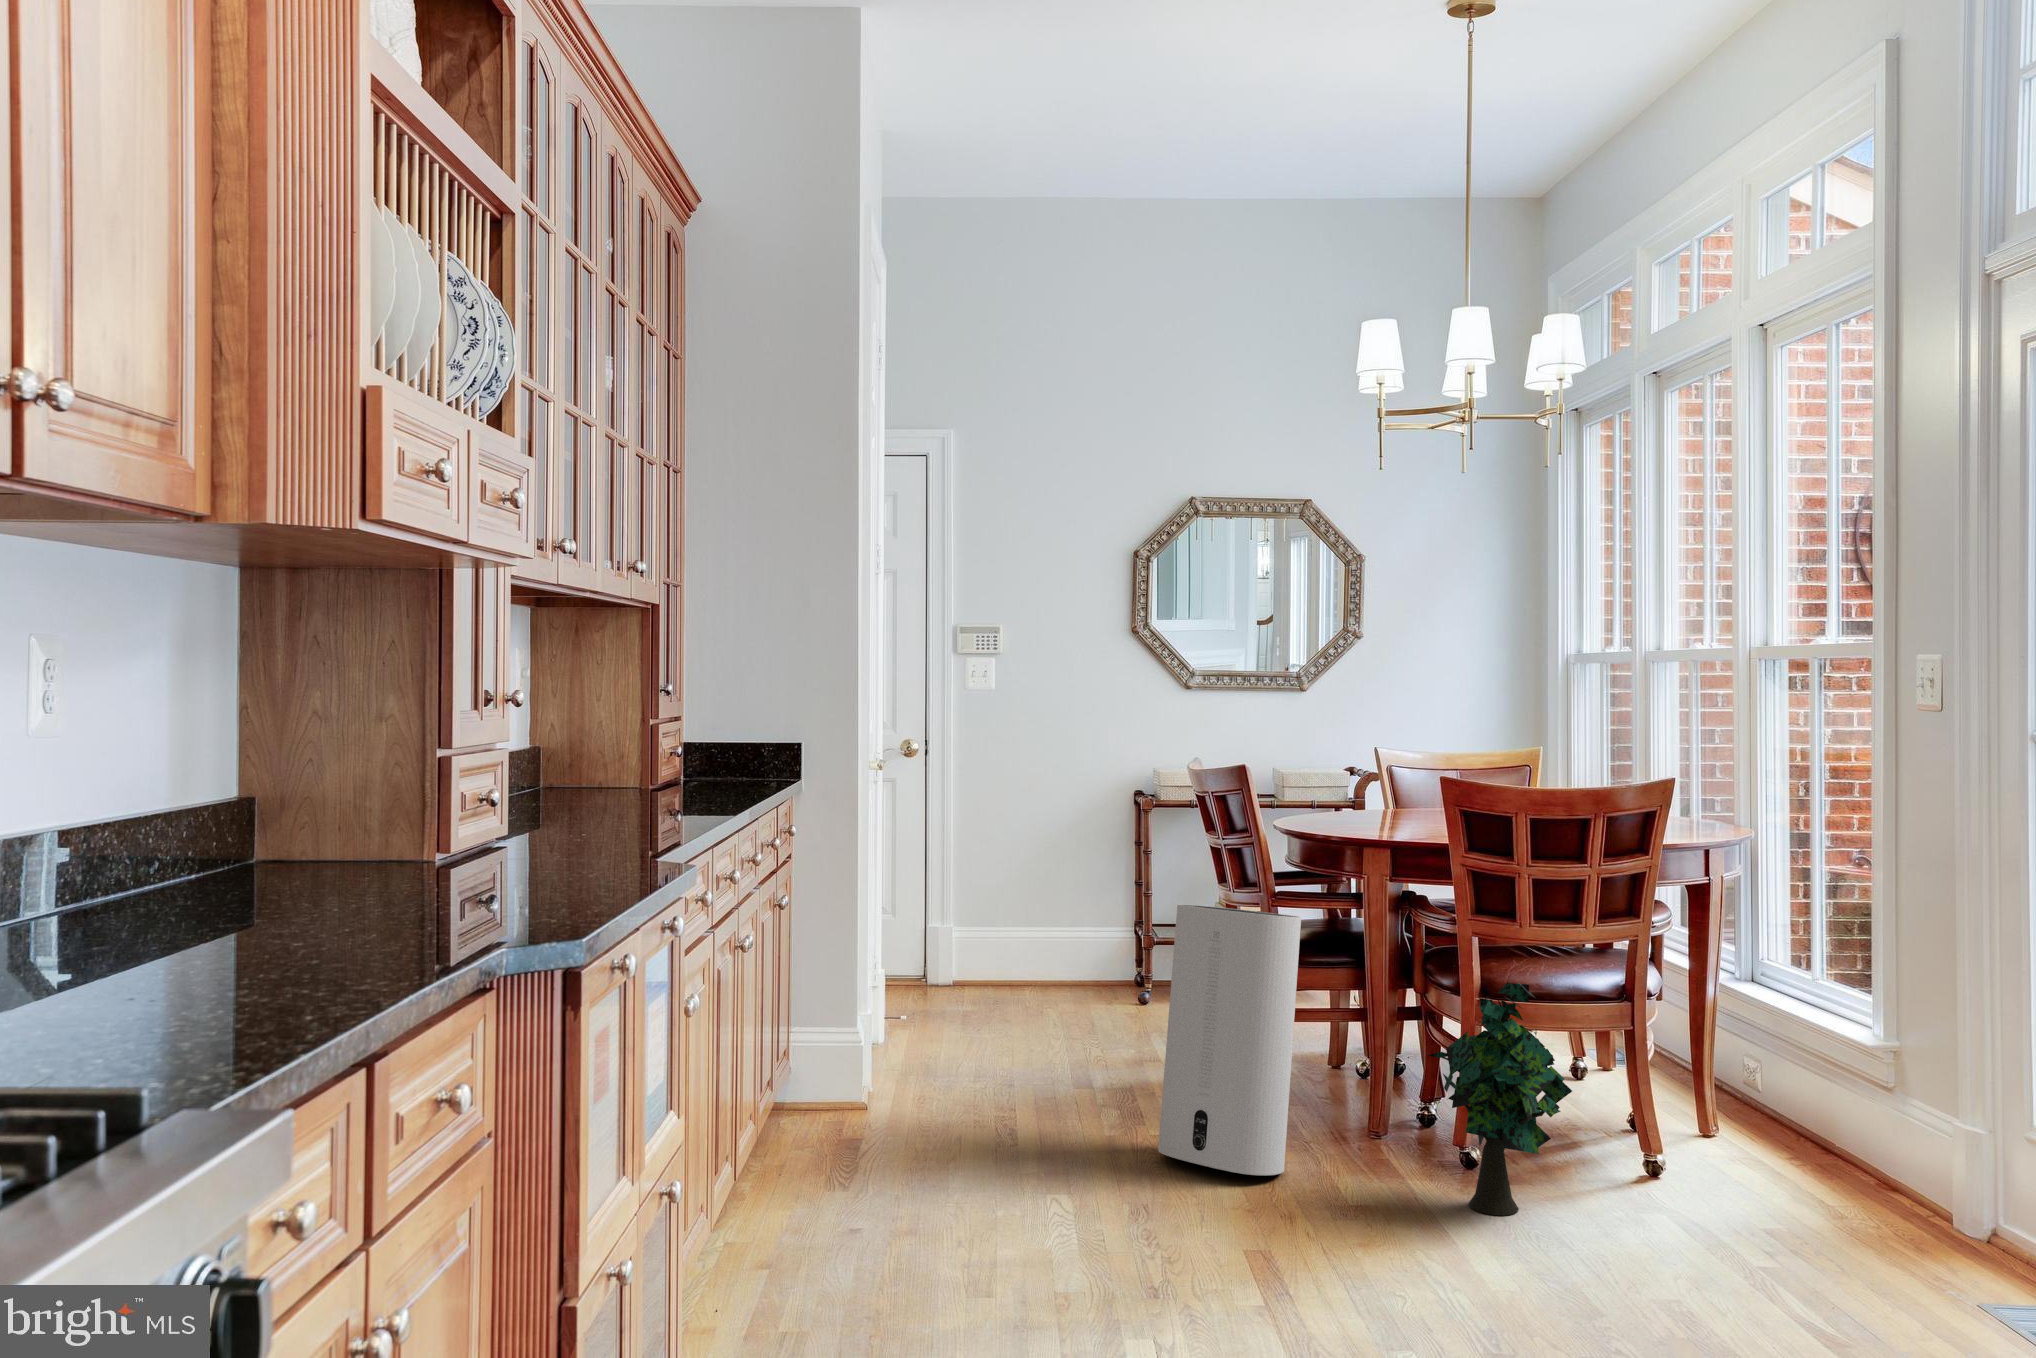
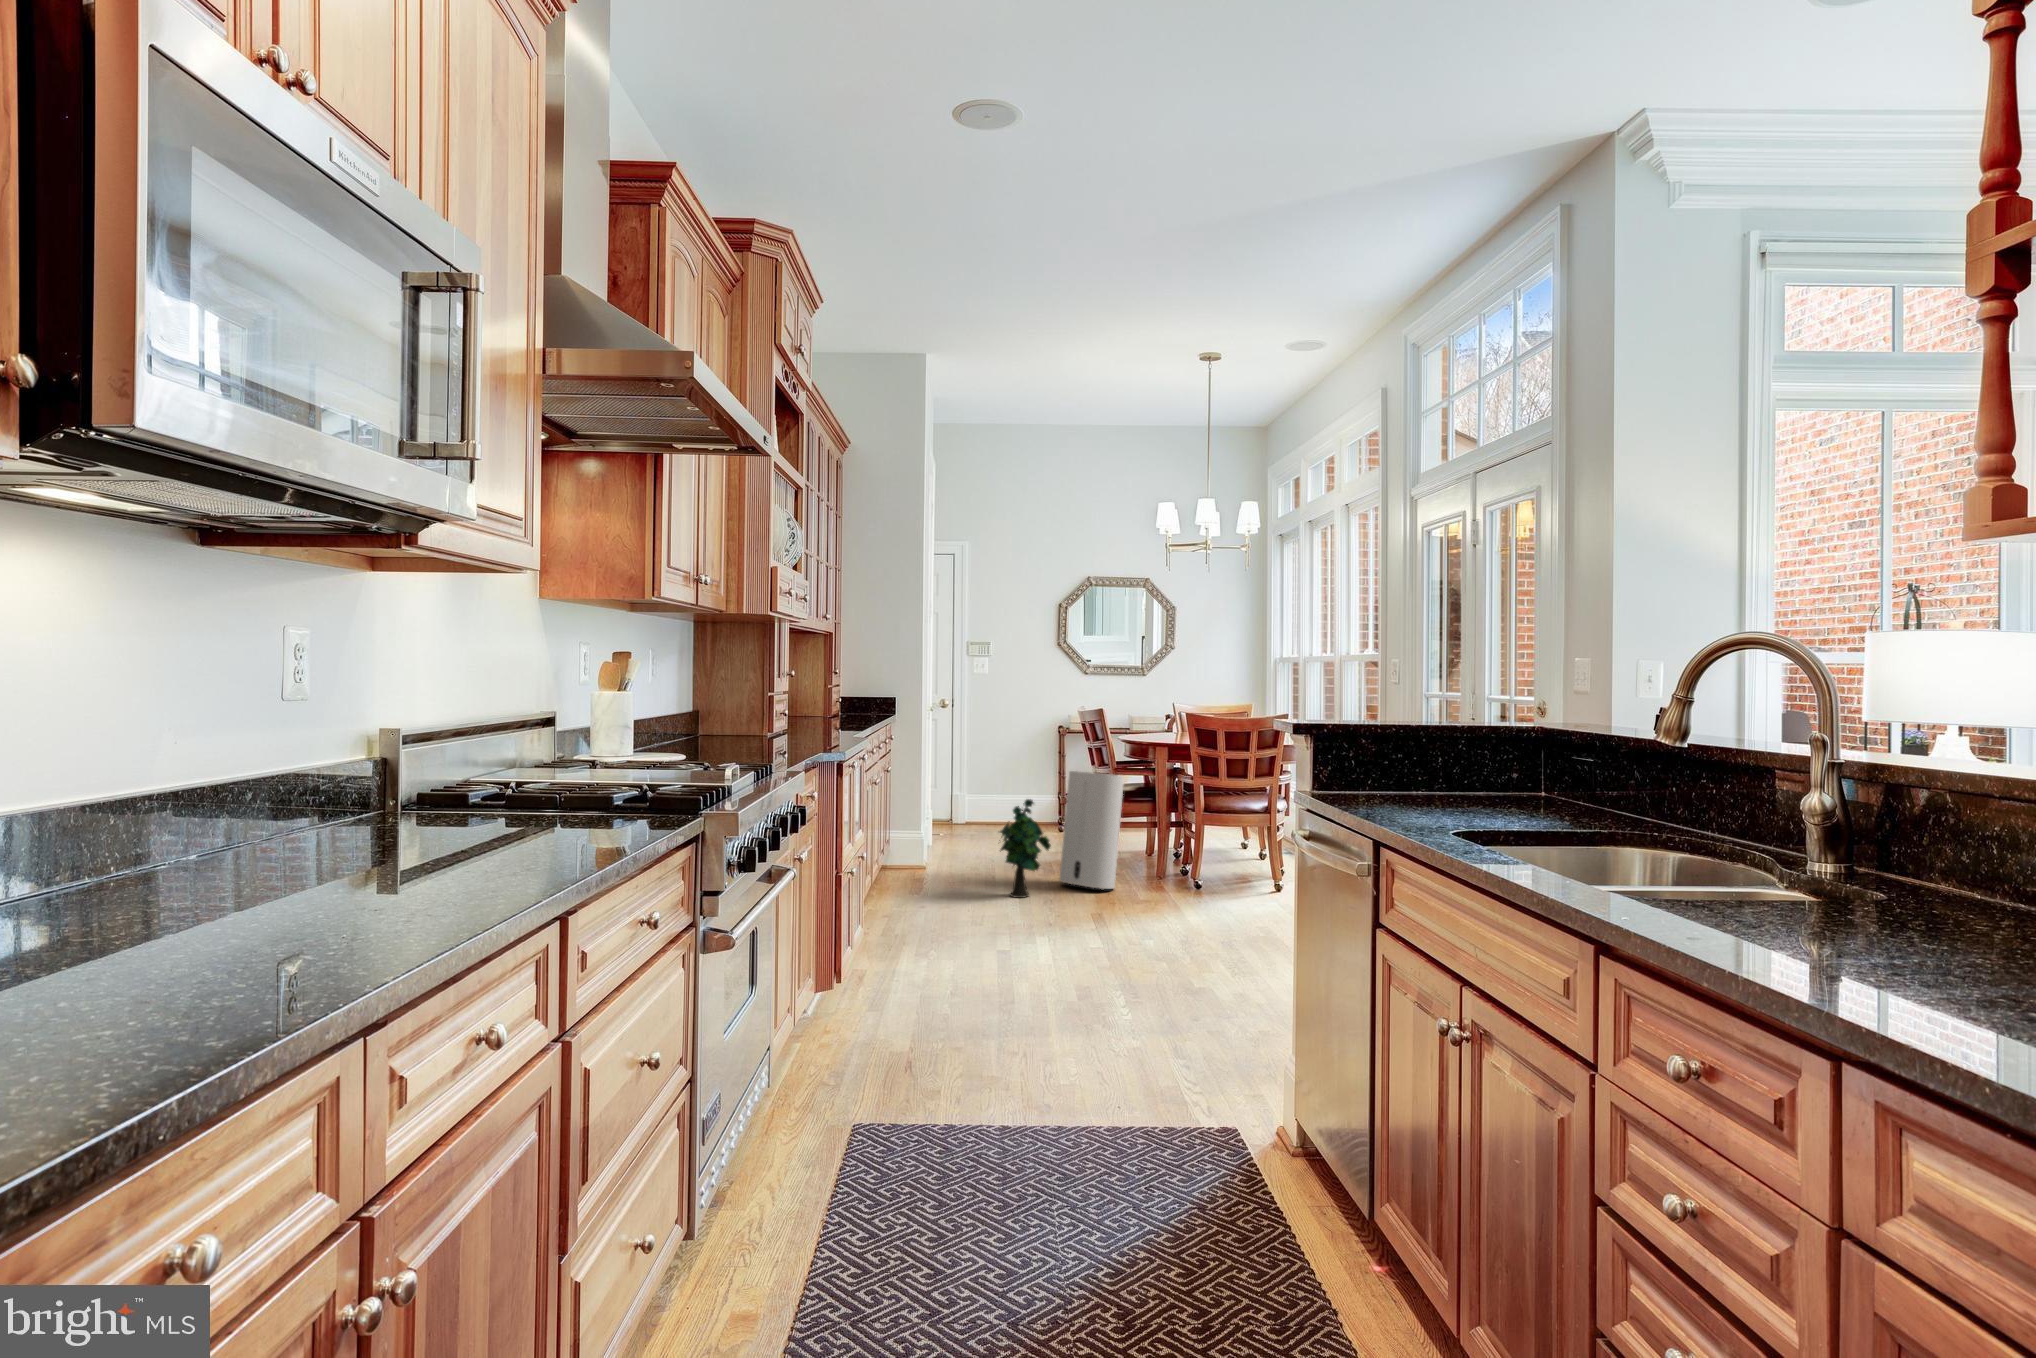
decorative plant: present [1429,983,1572,1215] -> present [1000,799,1051,898]

